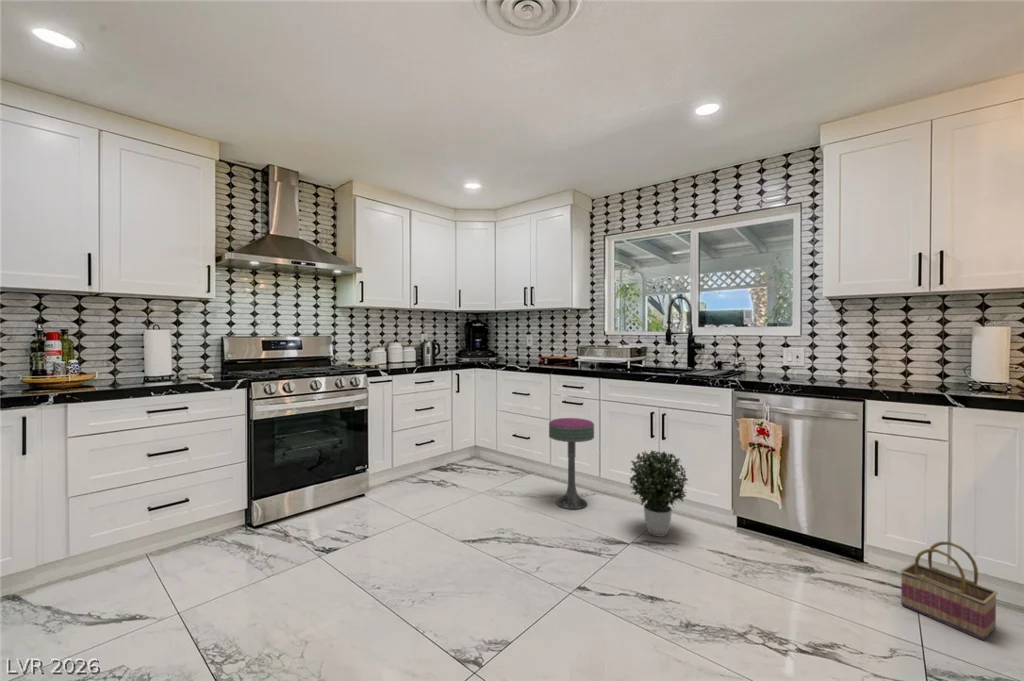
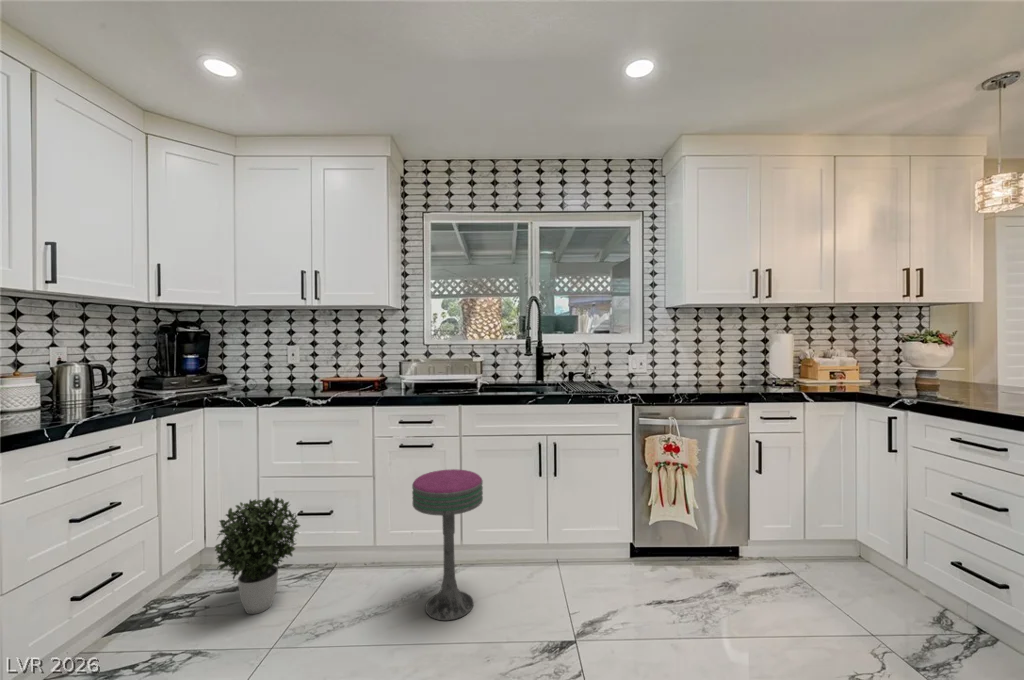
potted plant: present [630,451,688,537] -> present [215,498,300,614]
basket: present [900,542,997,640] -> none [811,523,889,605]

